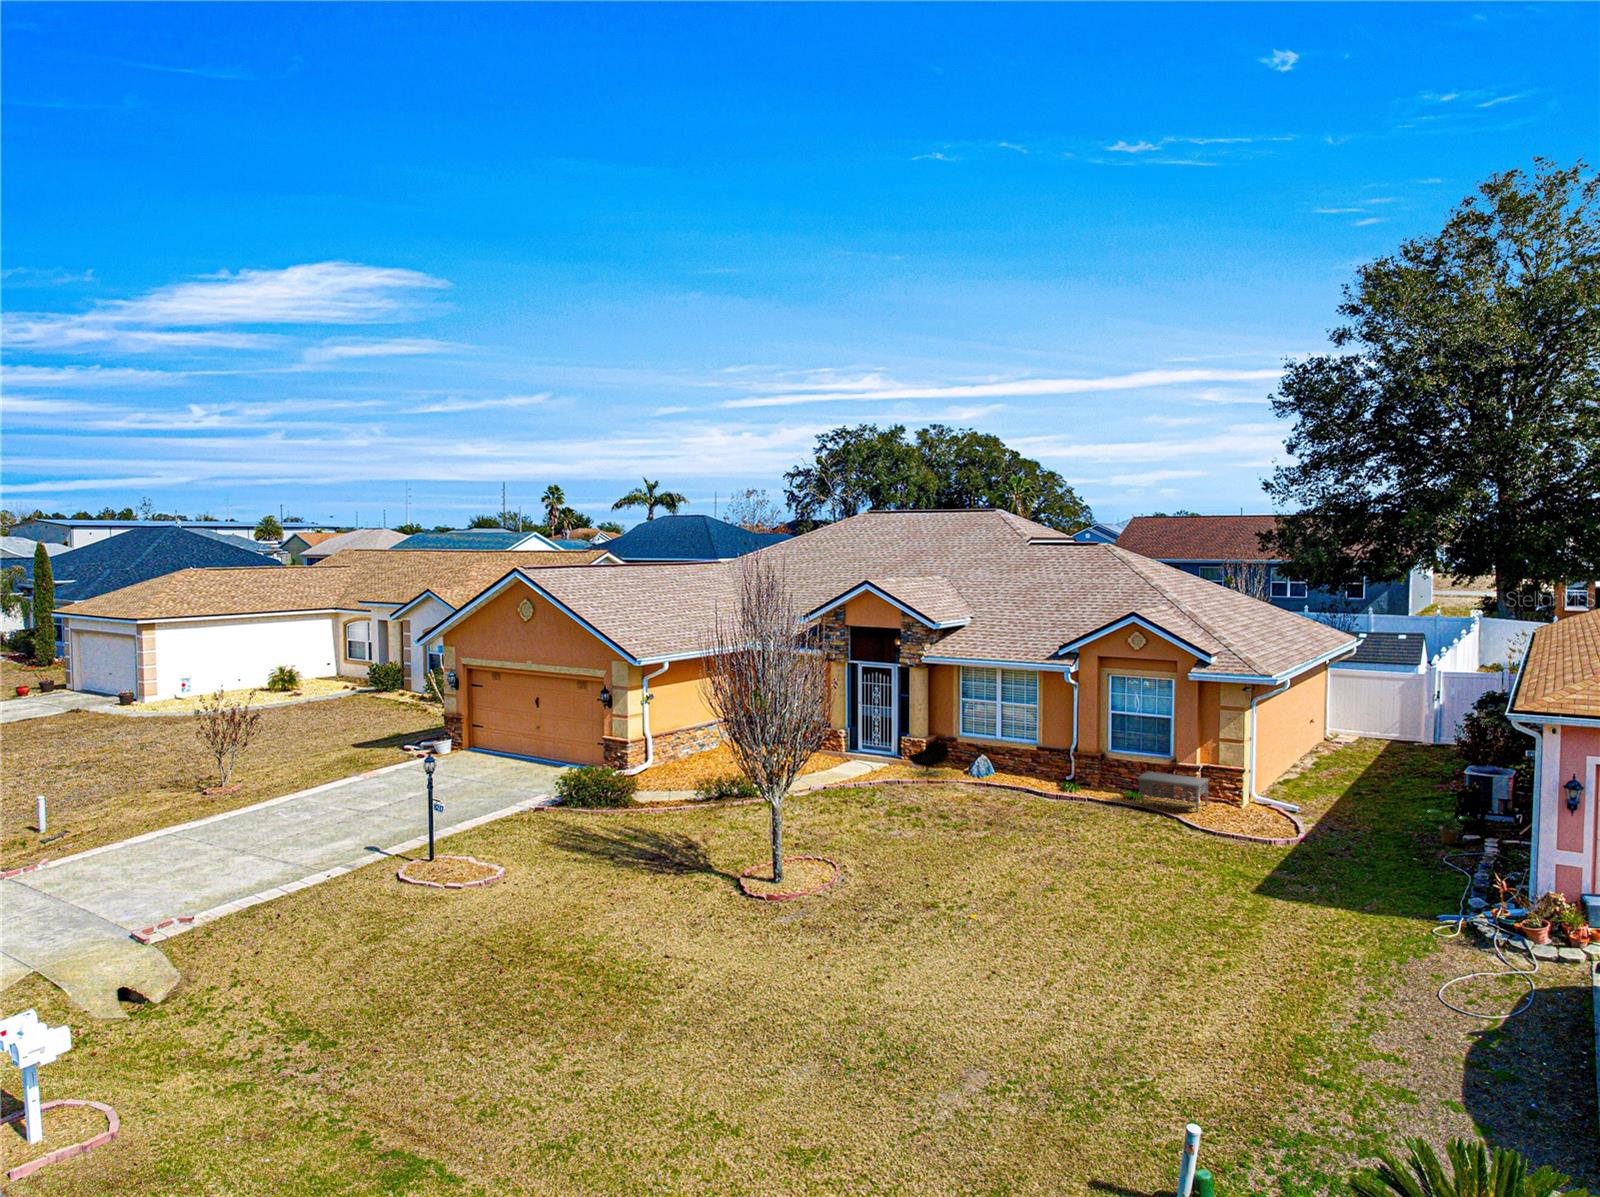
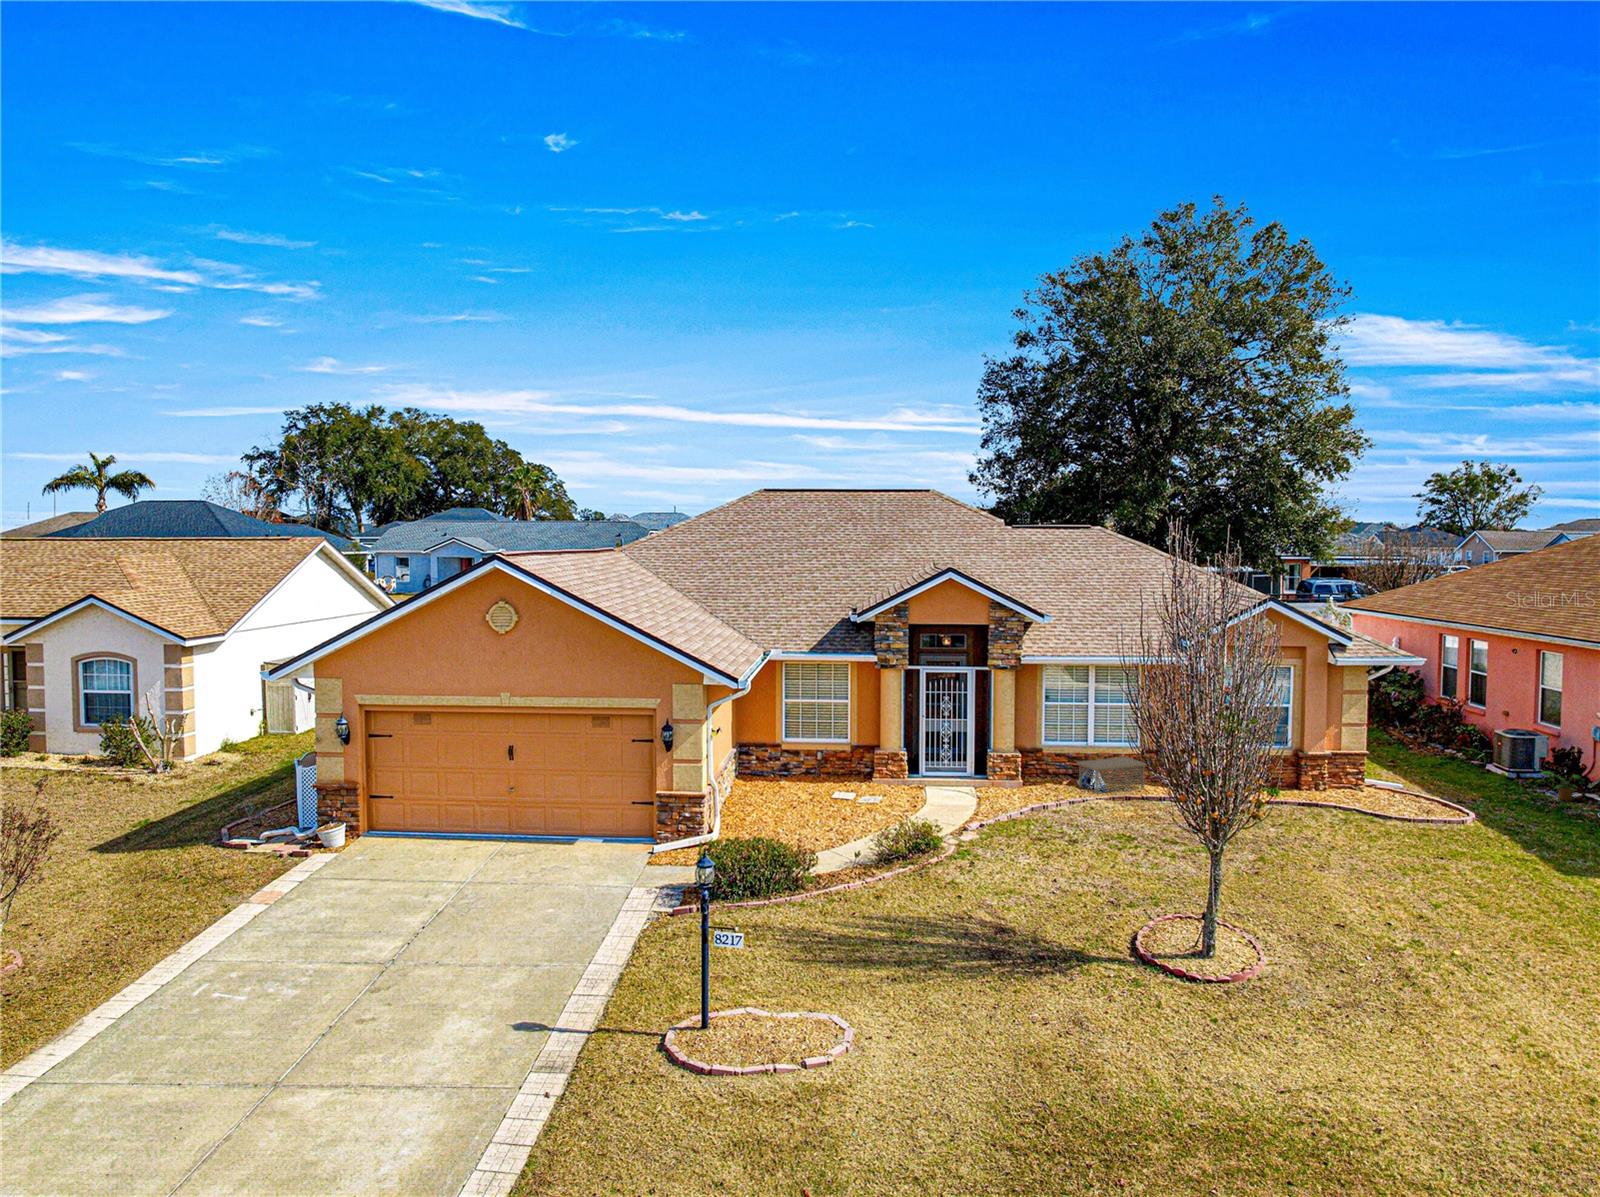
lounge chair: present [908,741,949,773] -> none [1017,754,1058,798]
storage bench: present [1137,772,1209,812] -> present [1077,757,1146,794]

